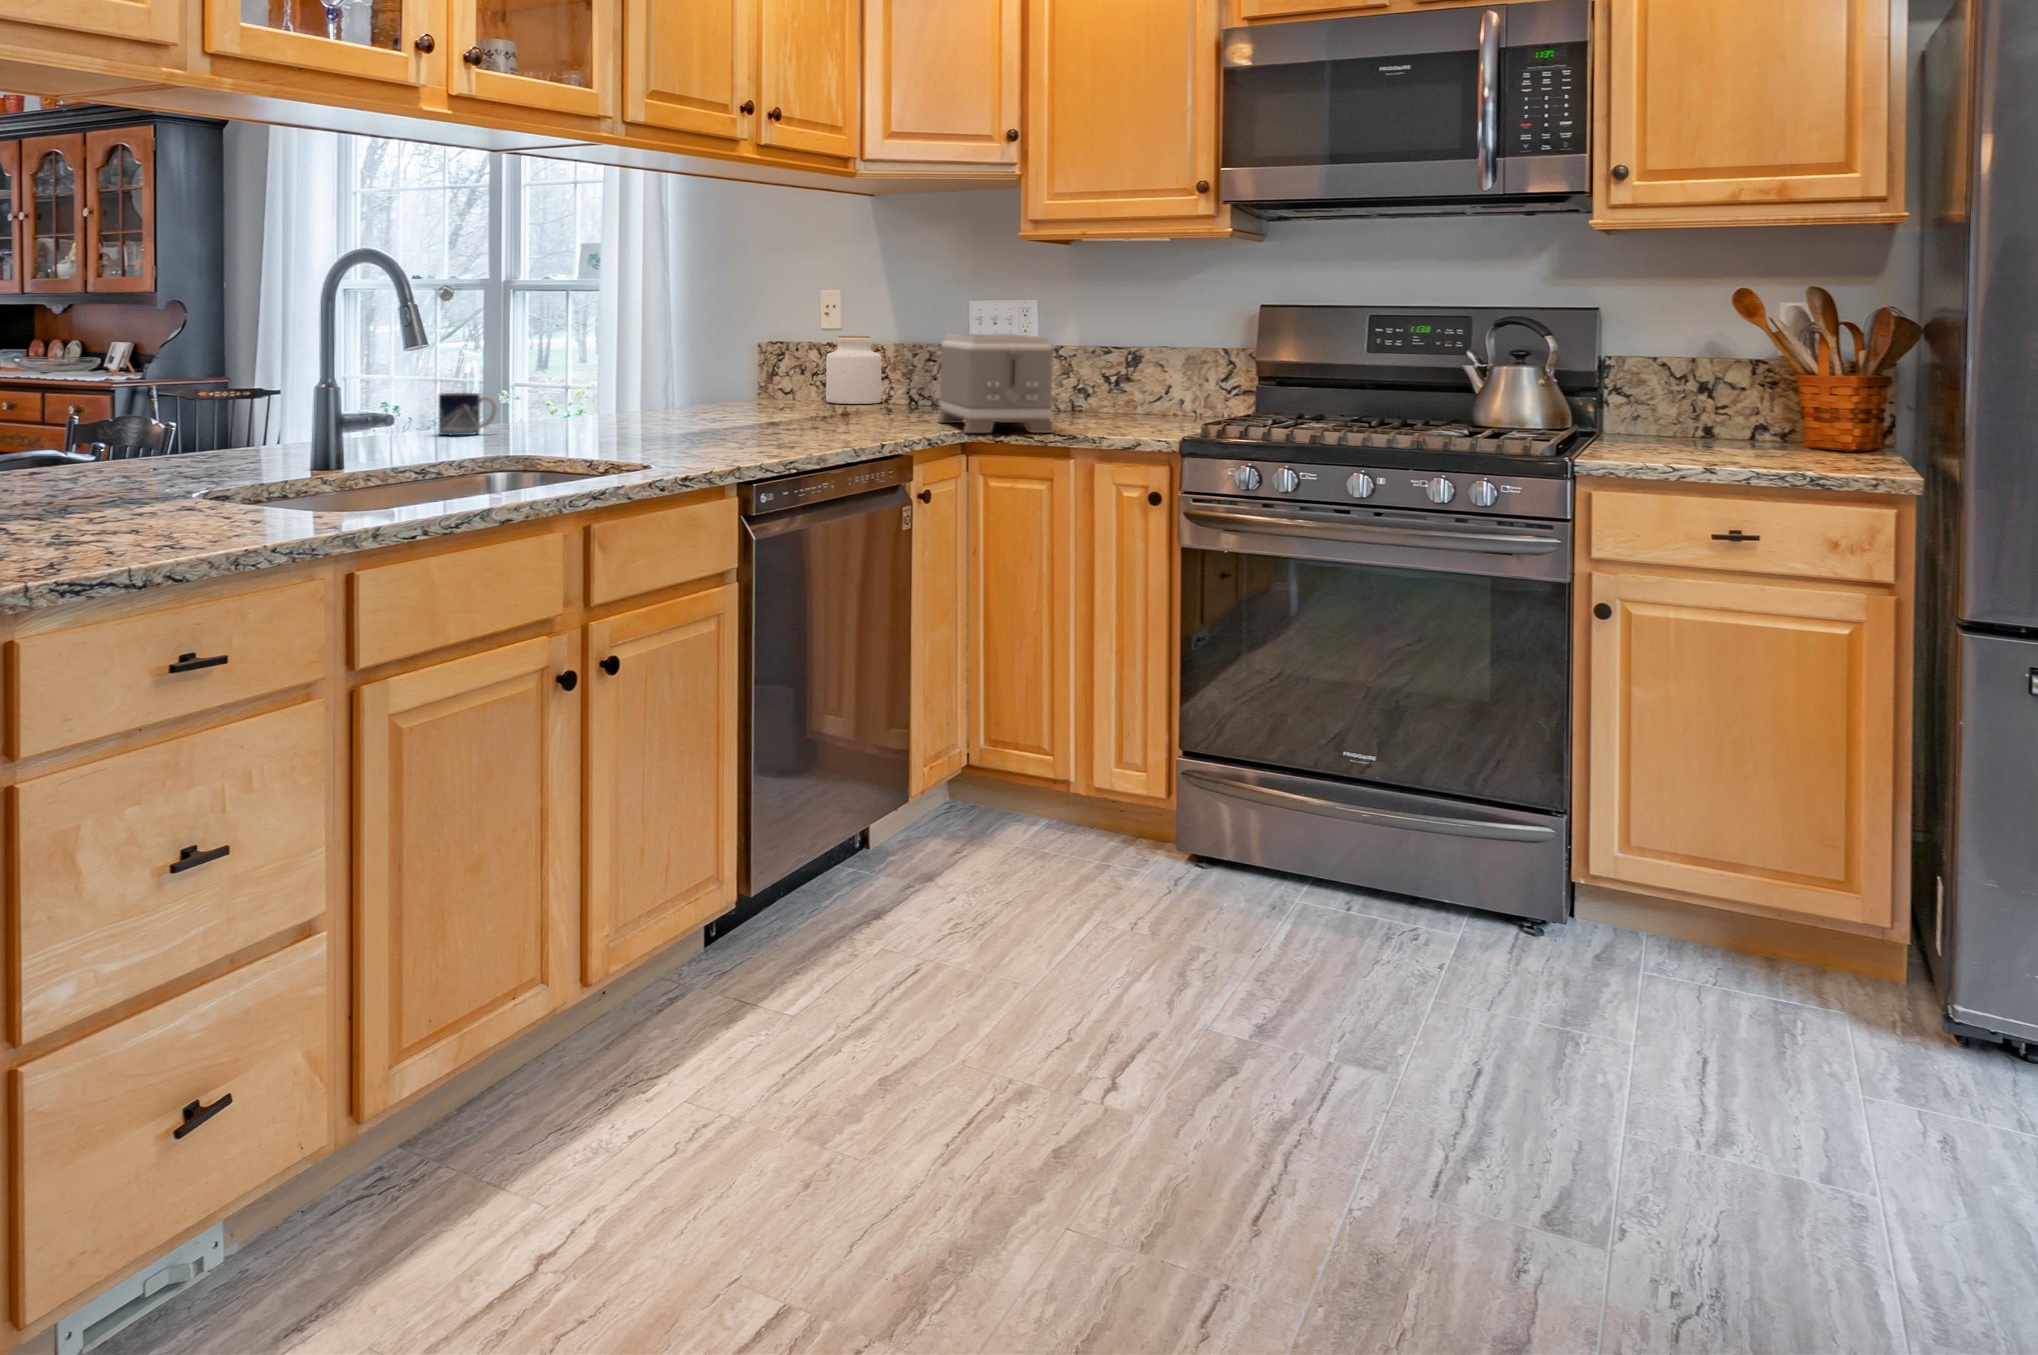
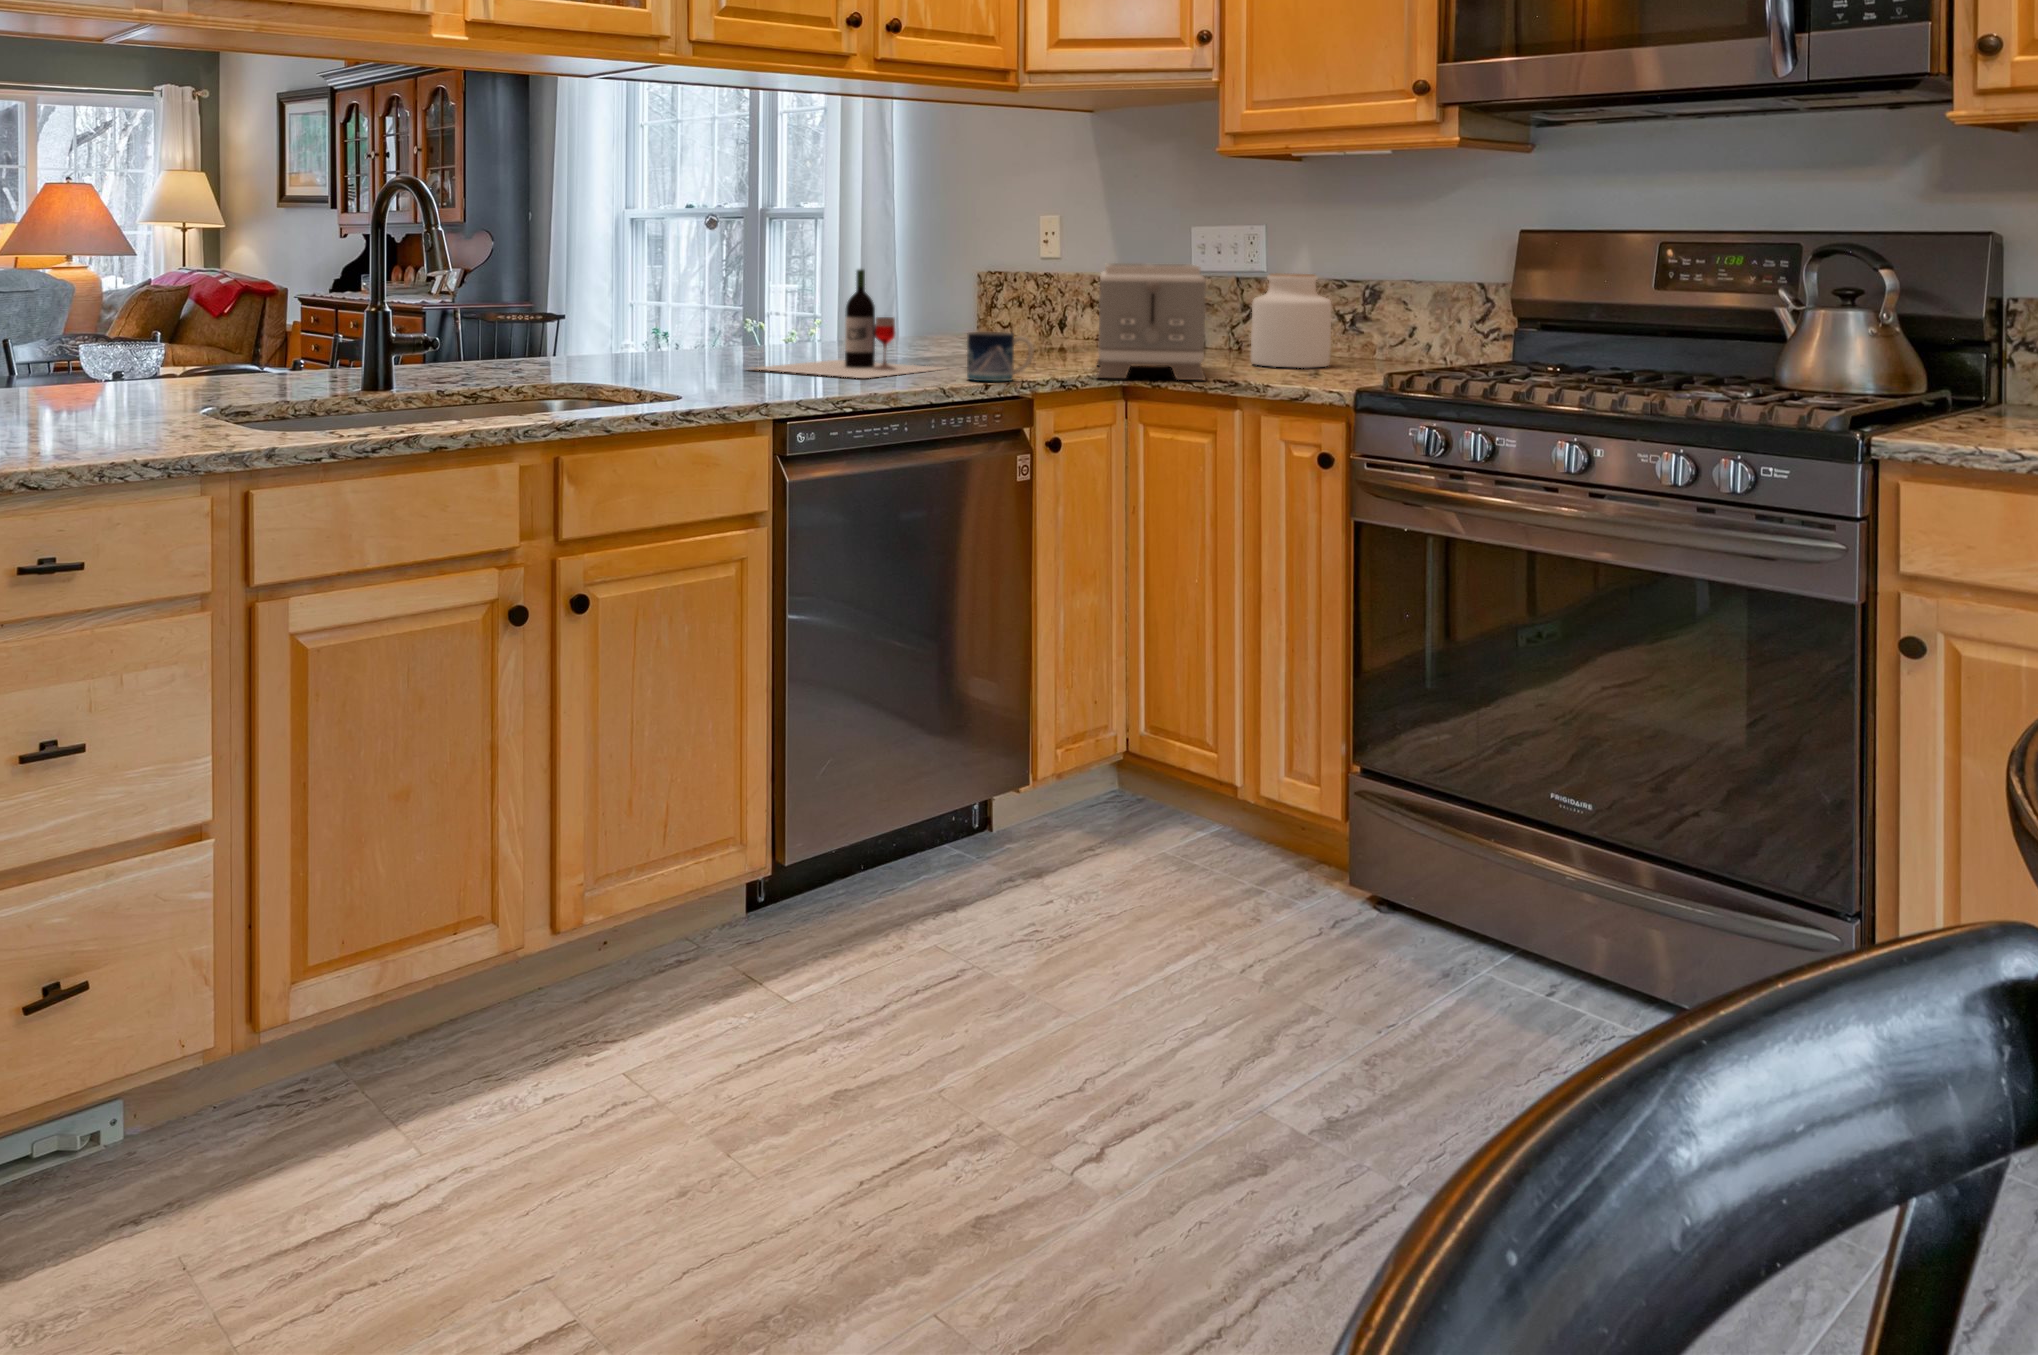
jar: present [826,336,881,404] -> present [1251,274,1331,368]
wine bottle: none [643,341,827,439] -> present [755,269,944,378]
mug: present [438,393,497,435] -> present [967,332,1034,381]

